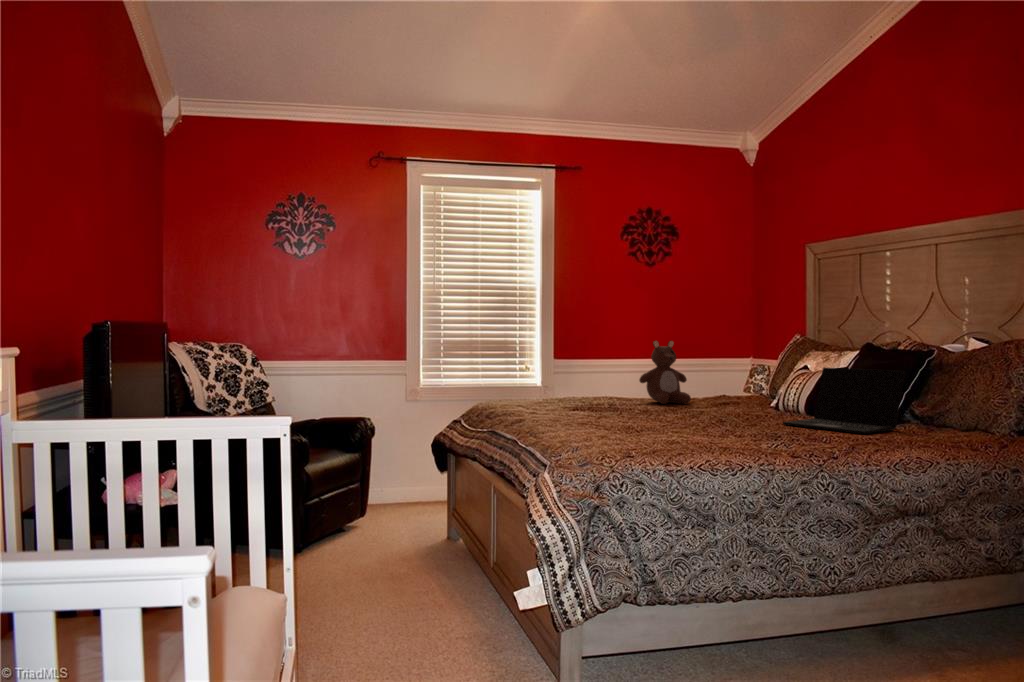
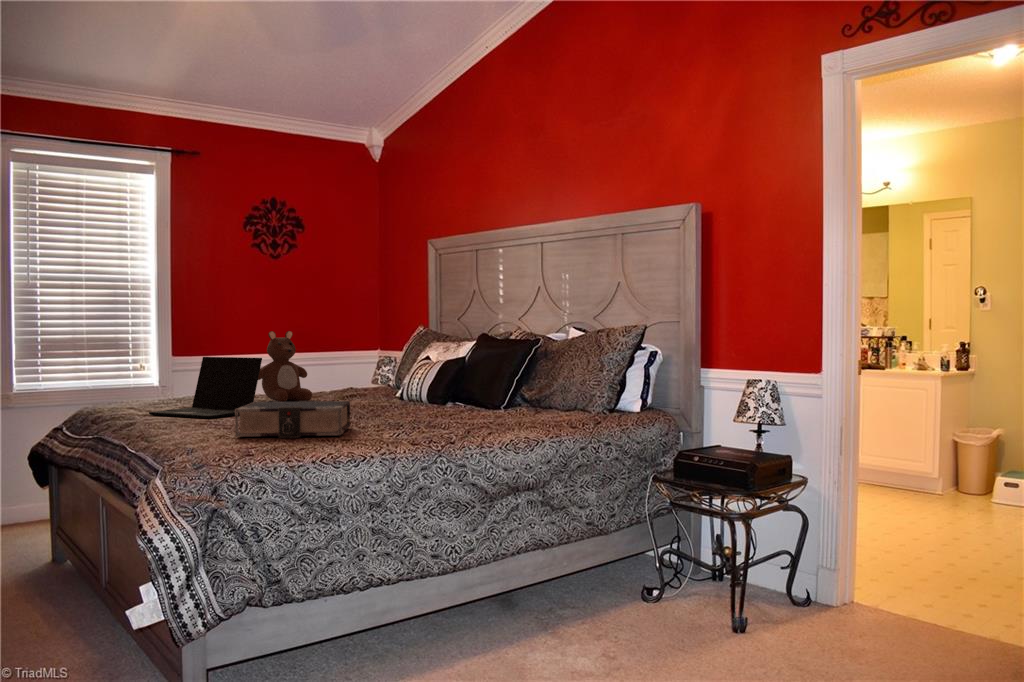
laptop: present [783,368,905,434] -> present [149,357,262,419]
book: none [618,405,726,442] -> present [235,401,350,438]

